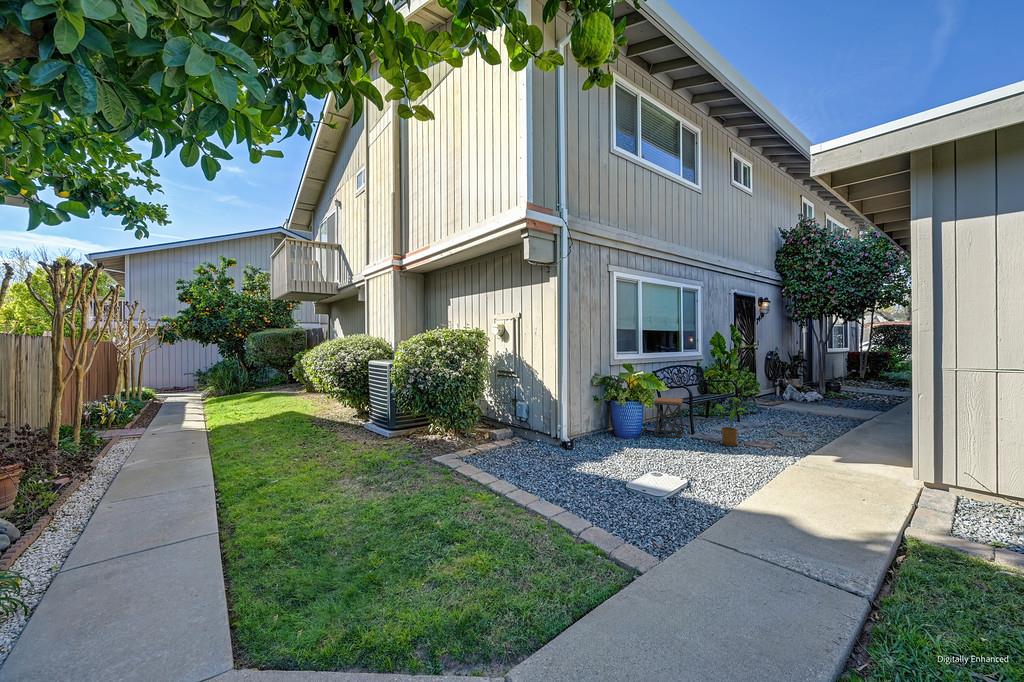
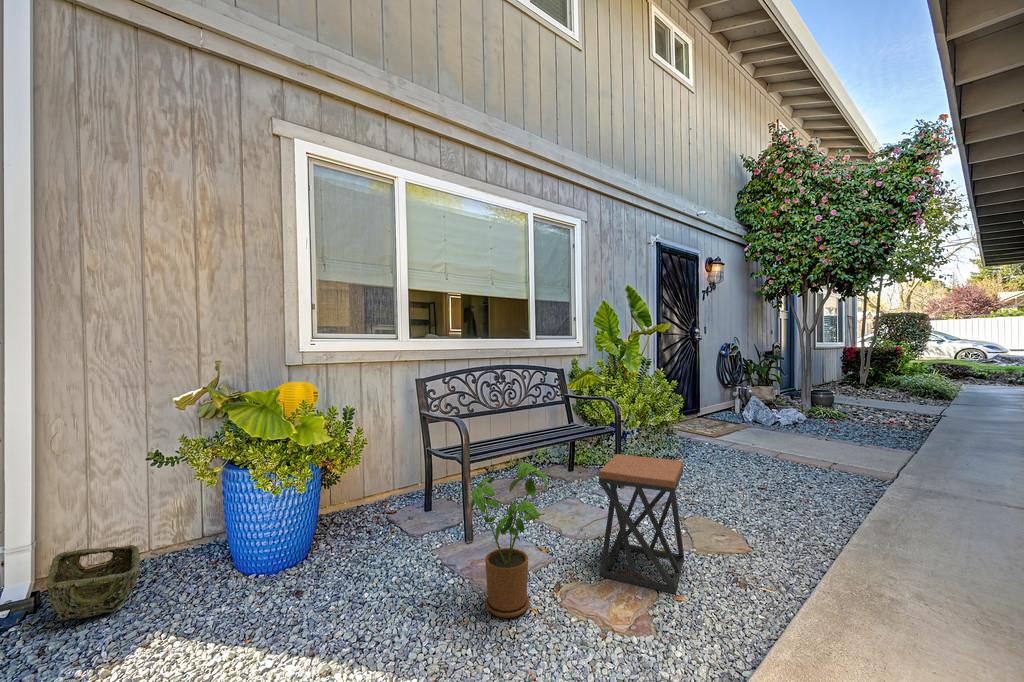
stool: present [654,397,683,438] -> present [599,454,684,594]
woven basket: none [571,429,606,446] -> present [46,545,140,620]

